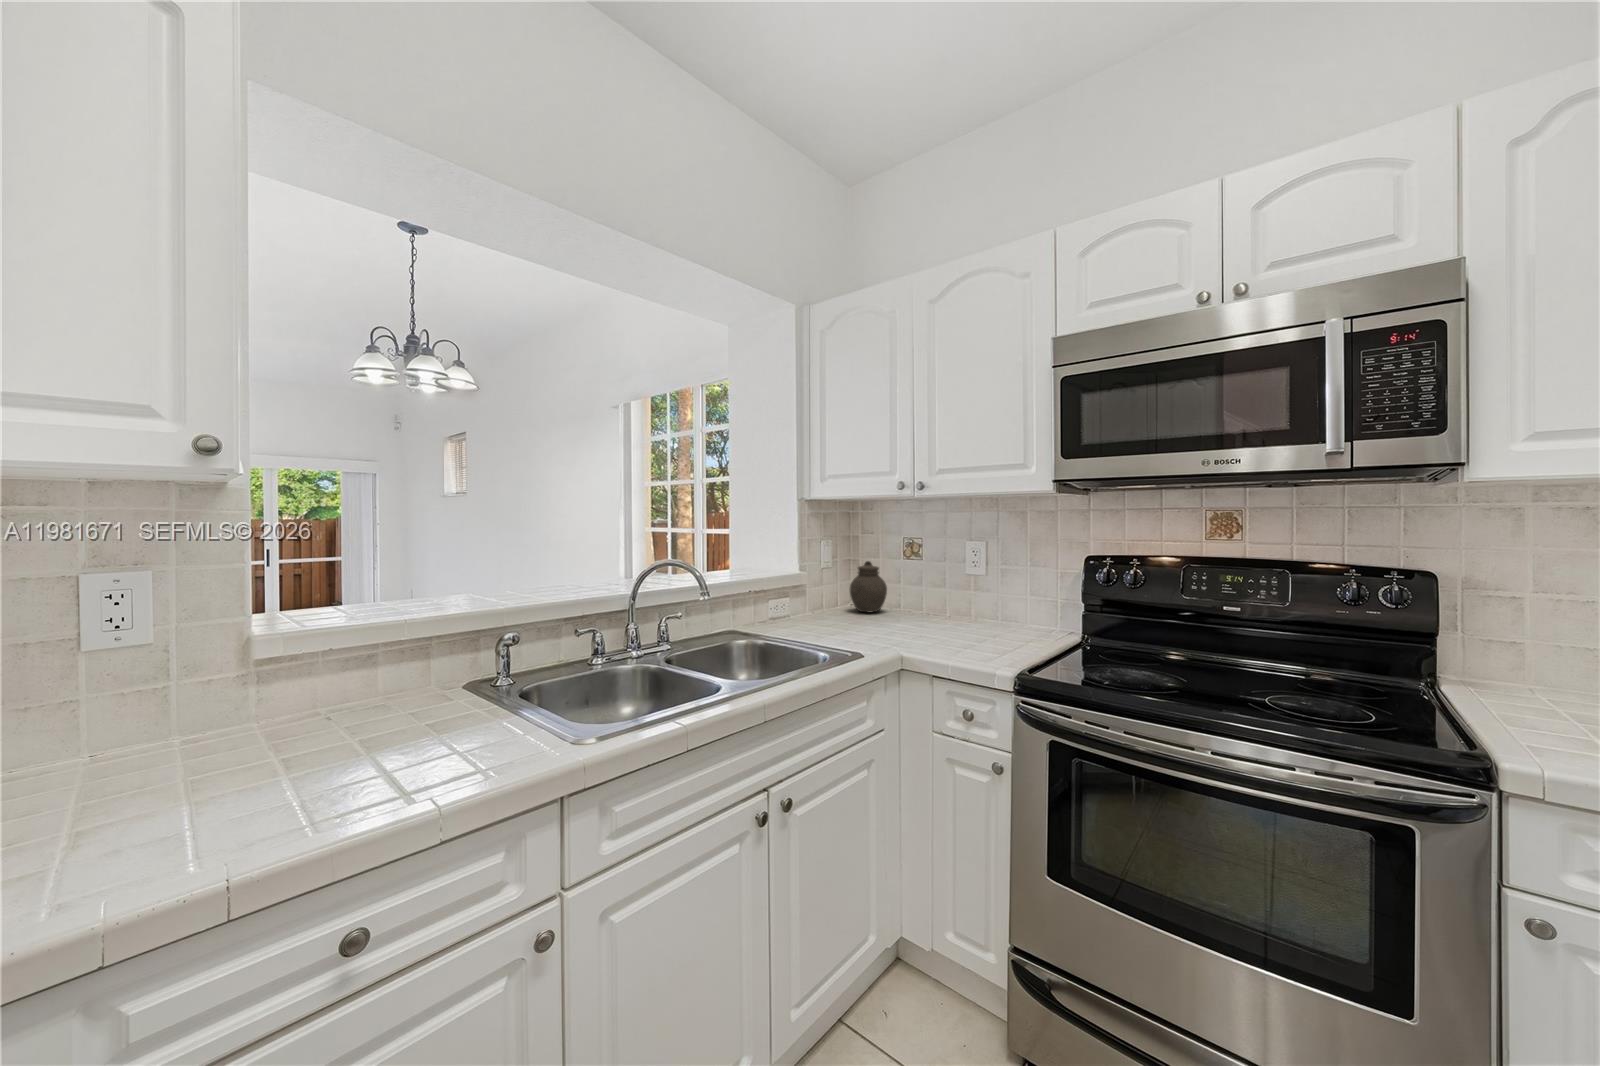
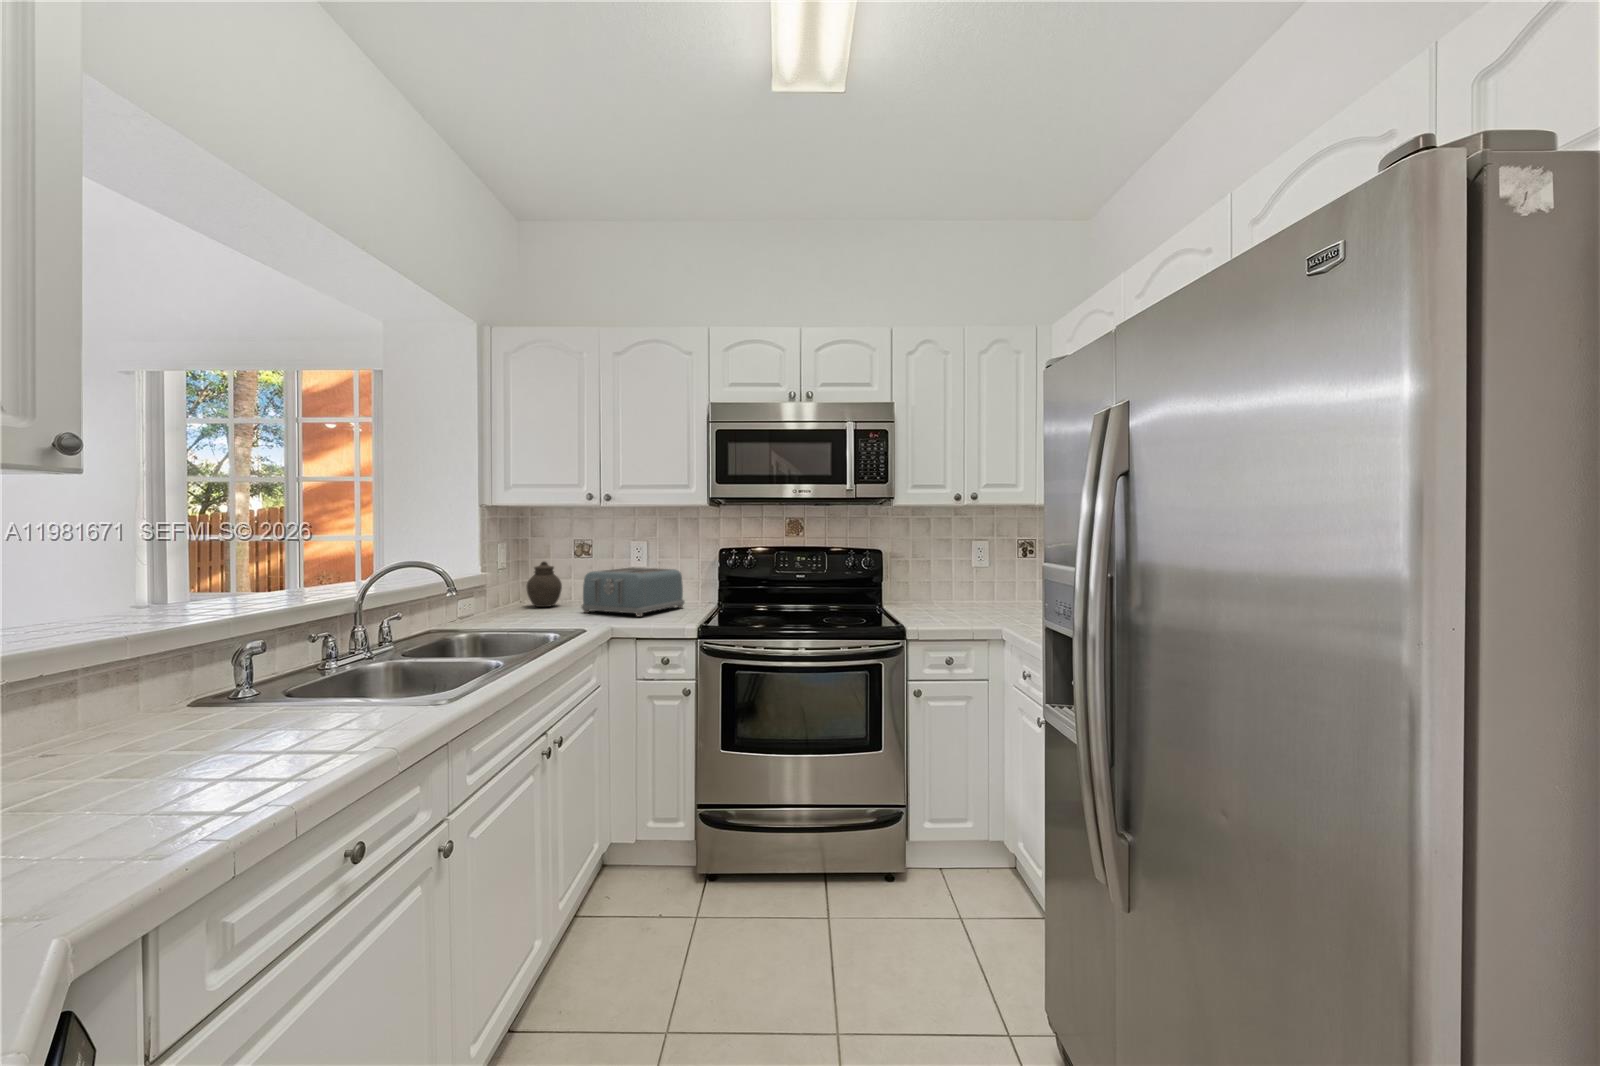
toaster: none [894,574,1029,642] -> present [582,568,684,616]

